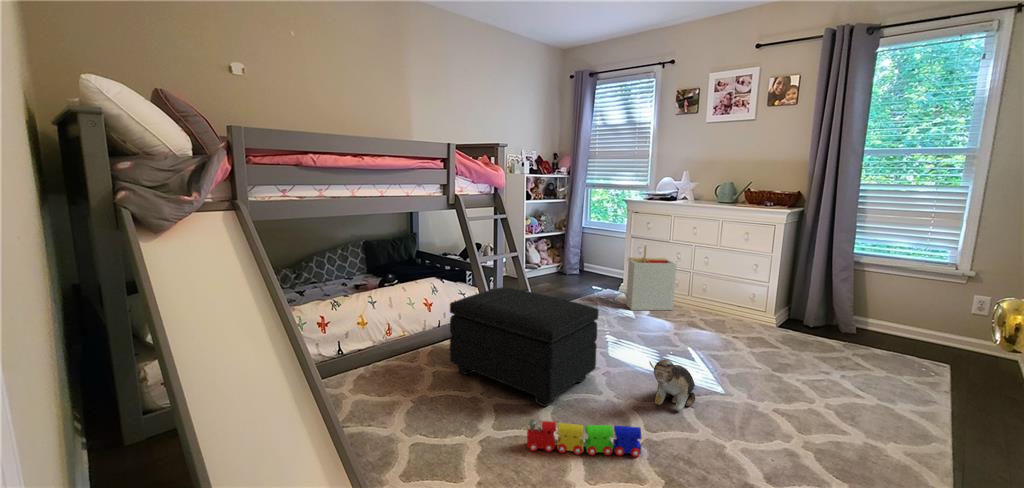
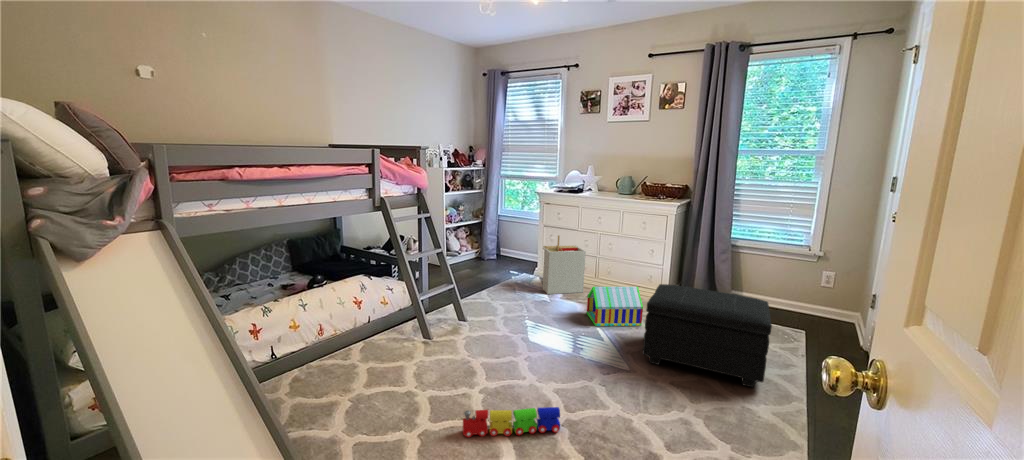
footstool: present [450,287,599,407] -> present [642,284,772,387]
toy house: none [676,301,746,349] -> present [587,287,643,326]
plush toy: present [649,359,695,411] -> none [565,345,603,387]

